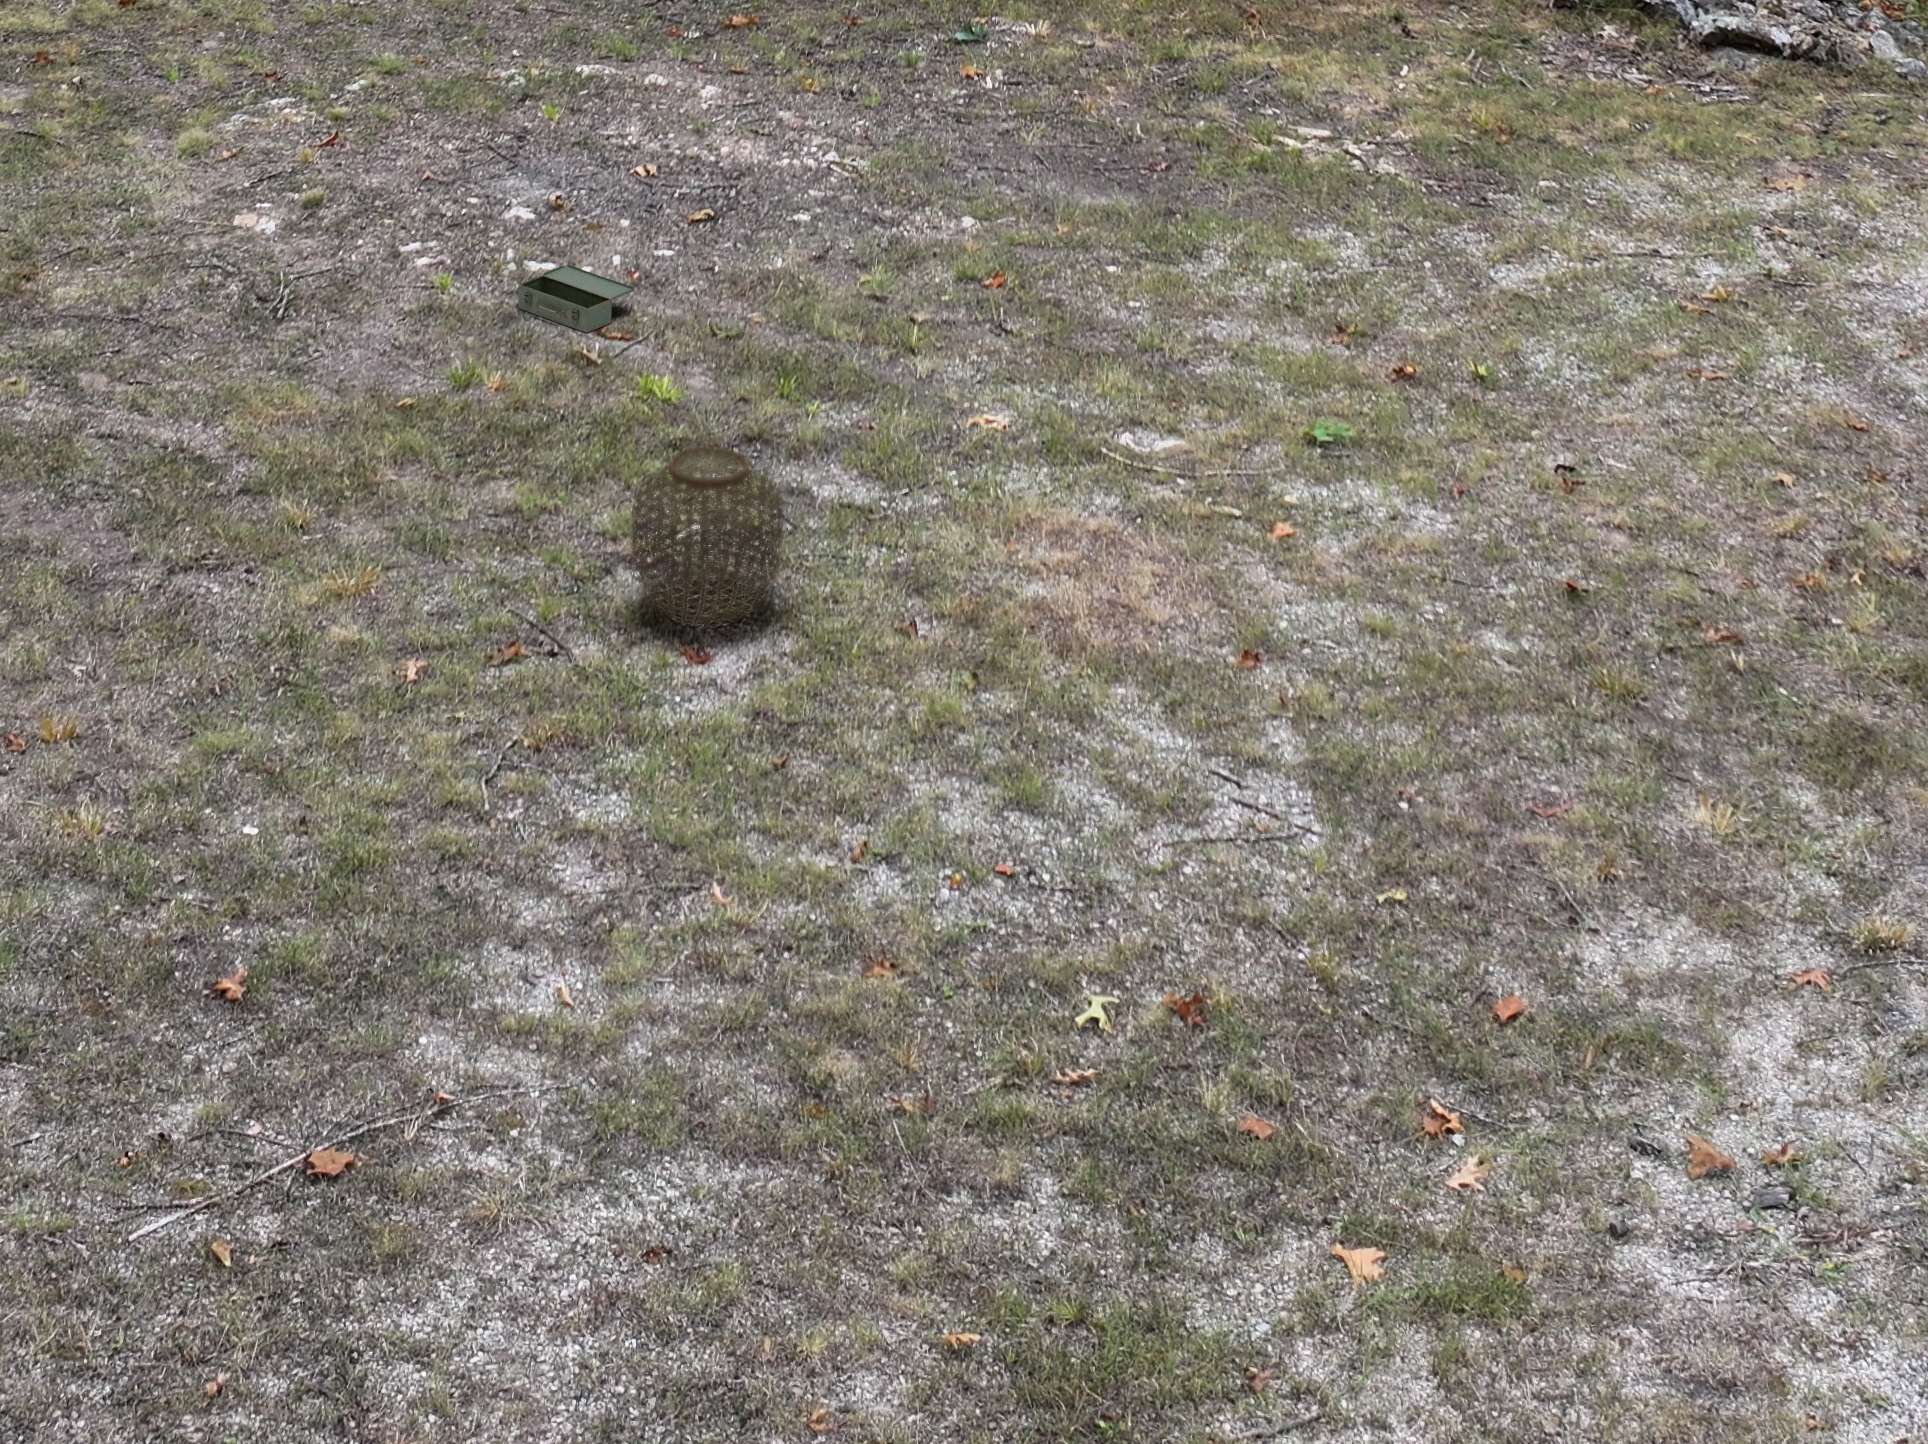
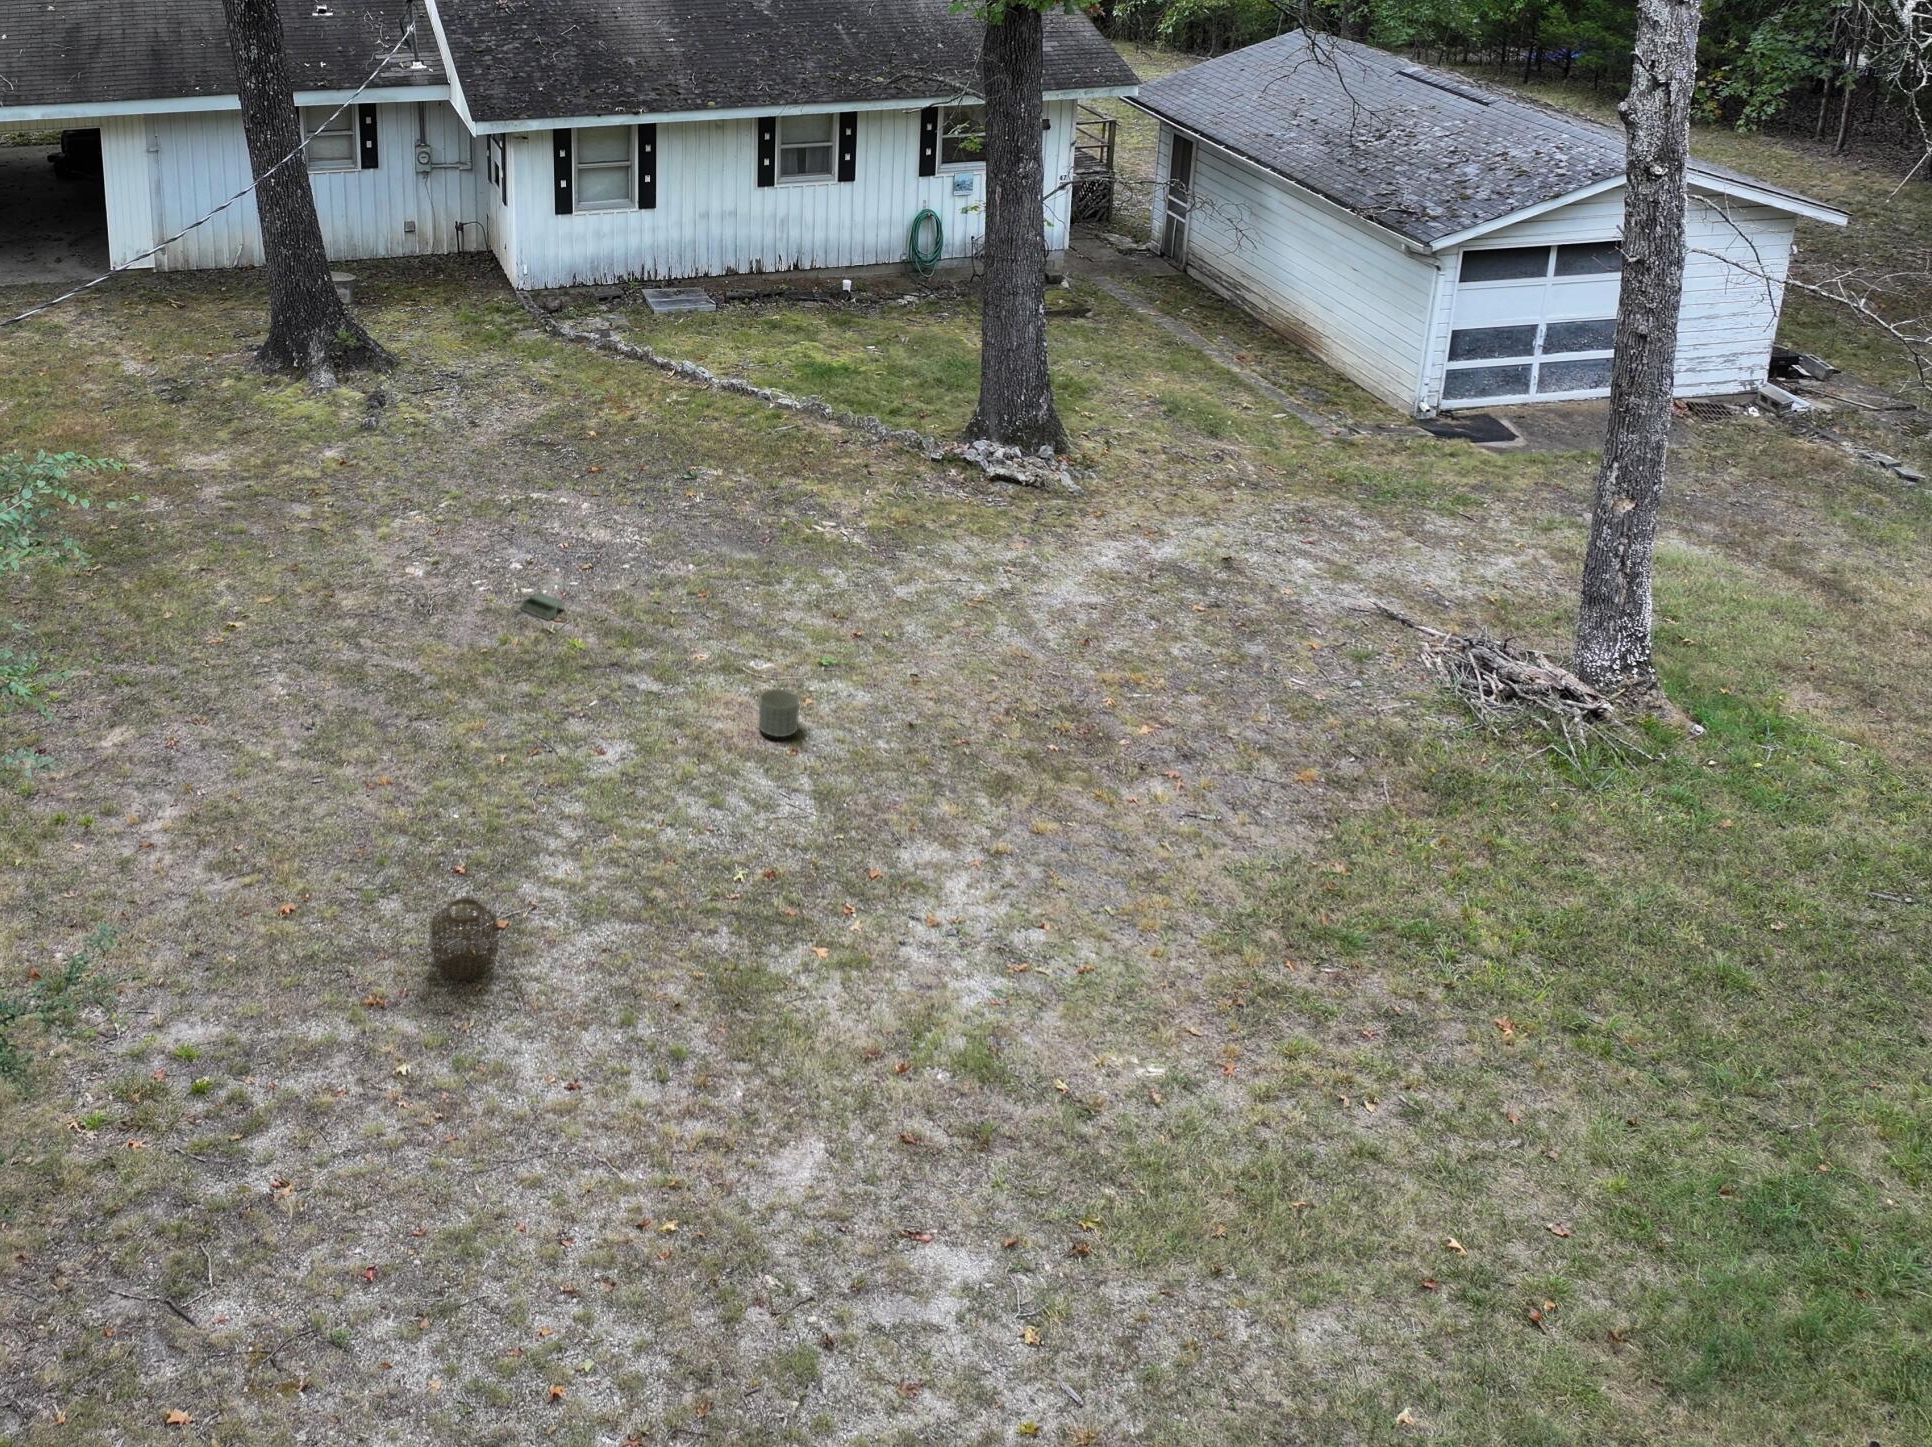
woven basket: present [631,446,783,627] -> present [430,898,498,980]
planter: none [1145,486,1260,620] -> present [758,689,799,737]

